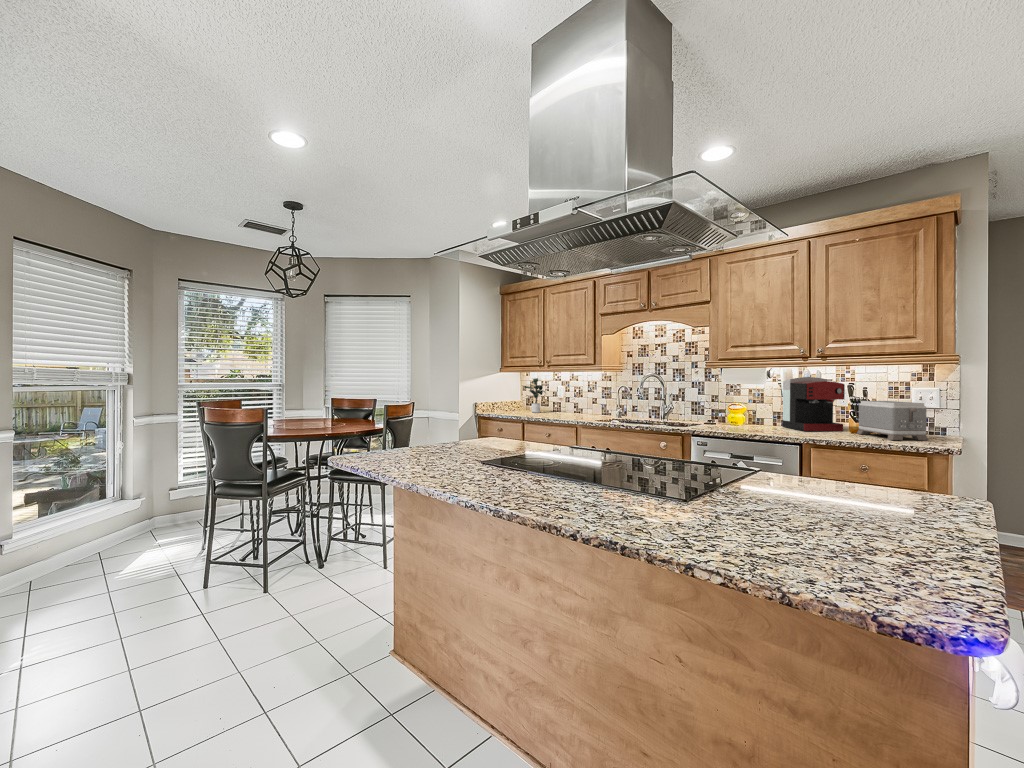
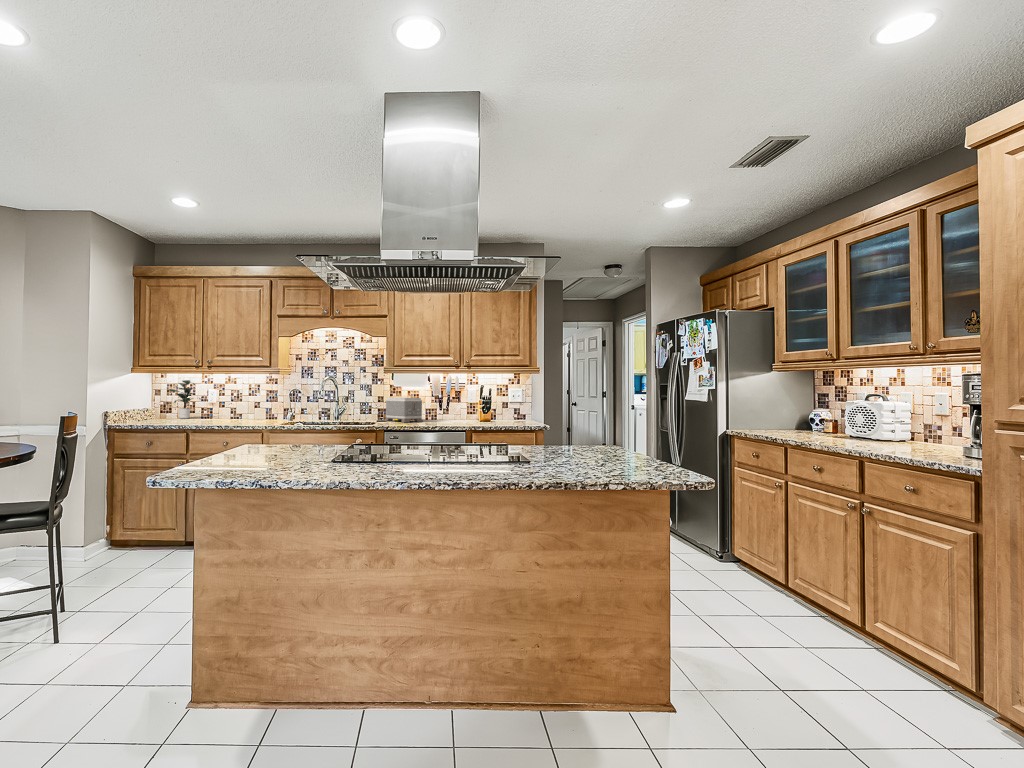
coffee maker: present [783,377,845,431] -> none [435,381,475,420]
toaster: present [857,401,929,440] -> present [385,398,423,422]

